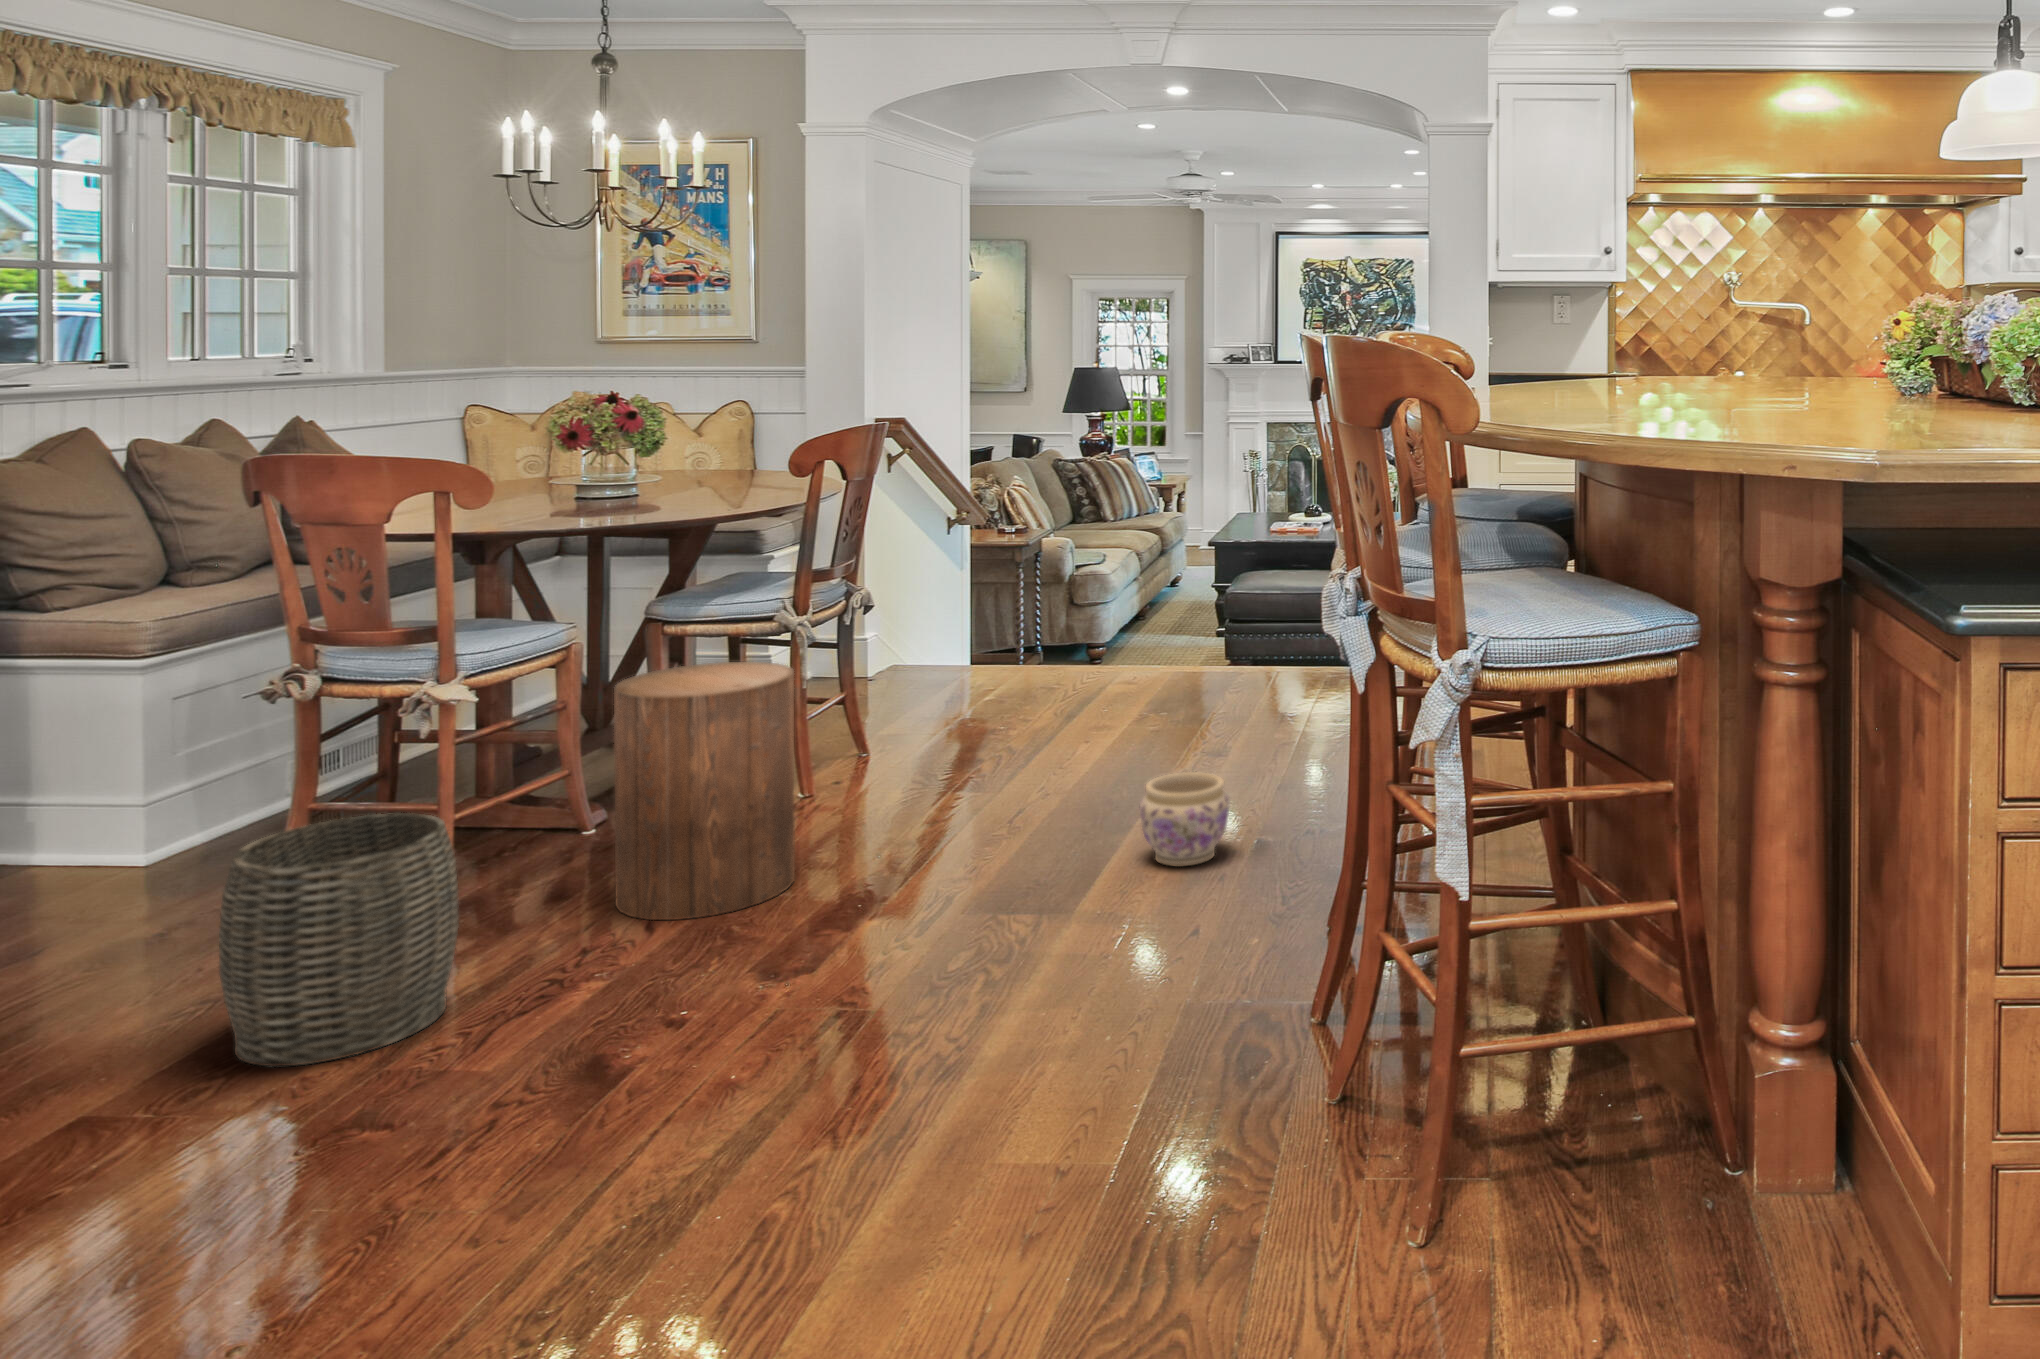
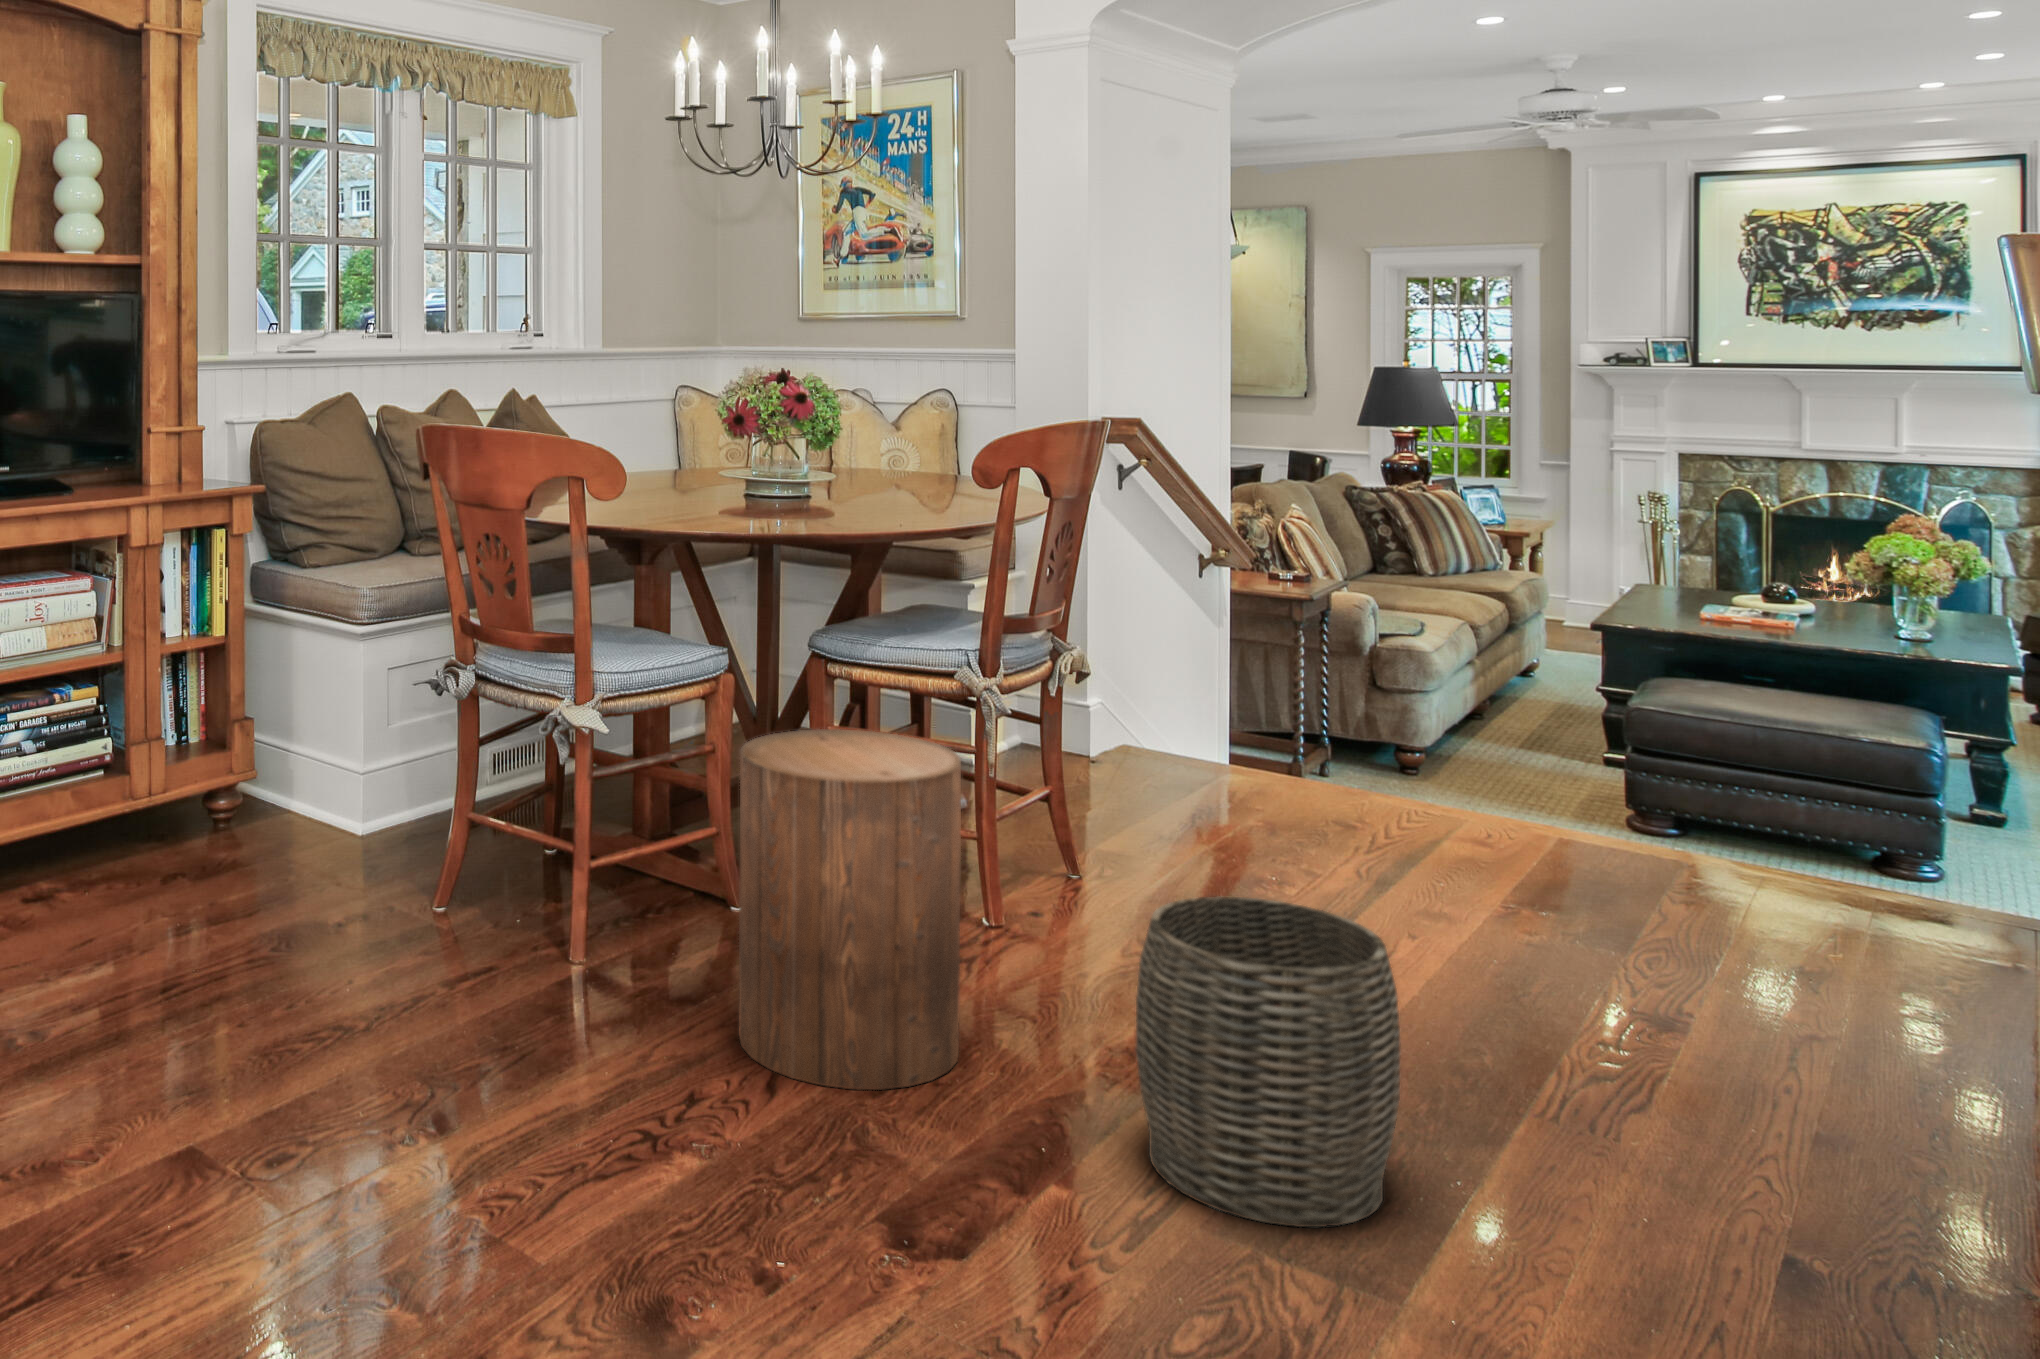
planter: present [1140,772,1230,867] -> none [1509,1047,1695,1232]
woven basket: present [219,813,459,1067] -> present [1136,897,1400,1227]

